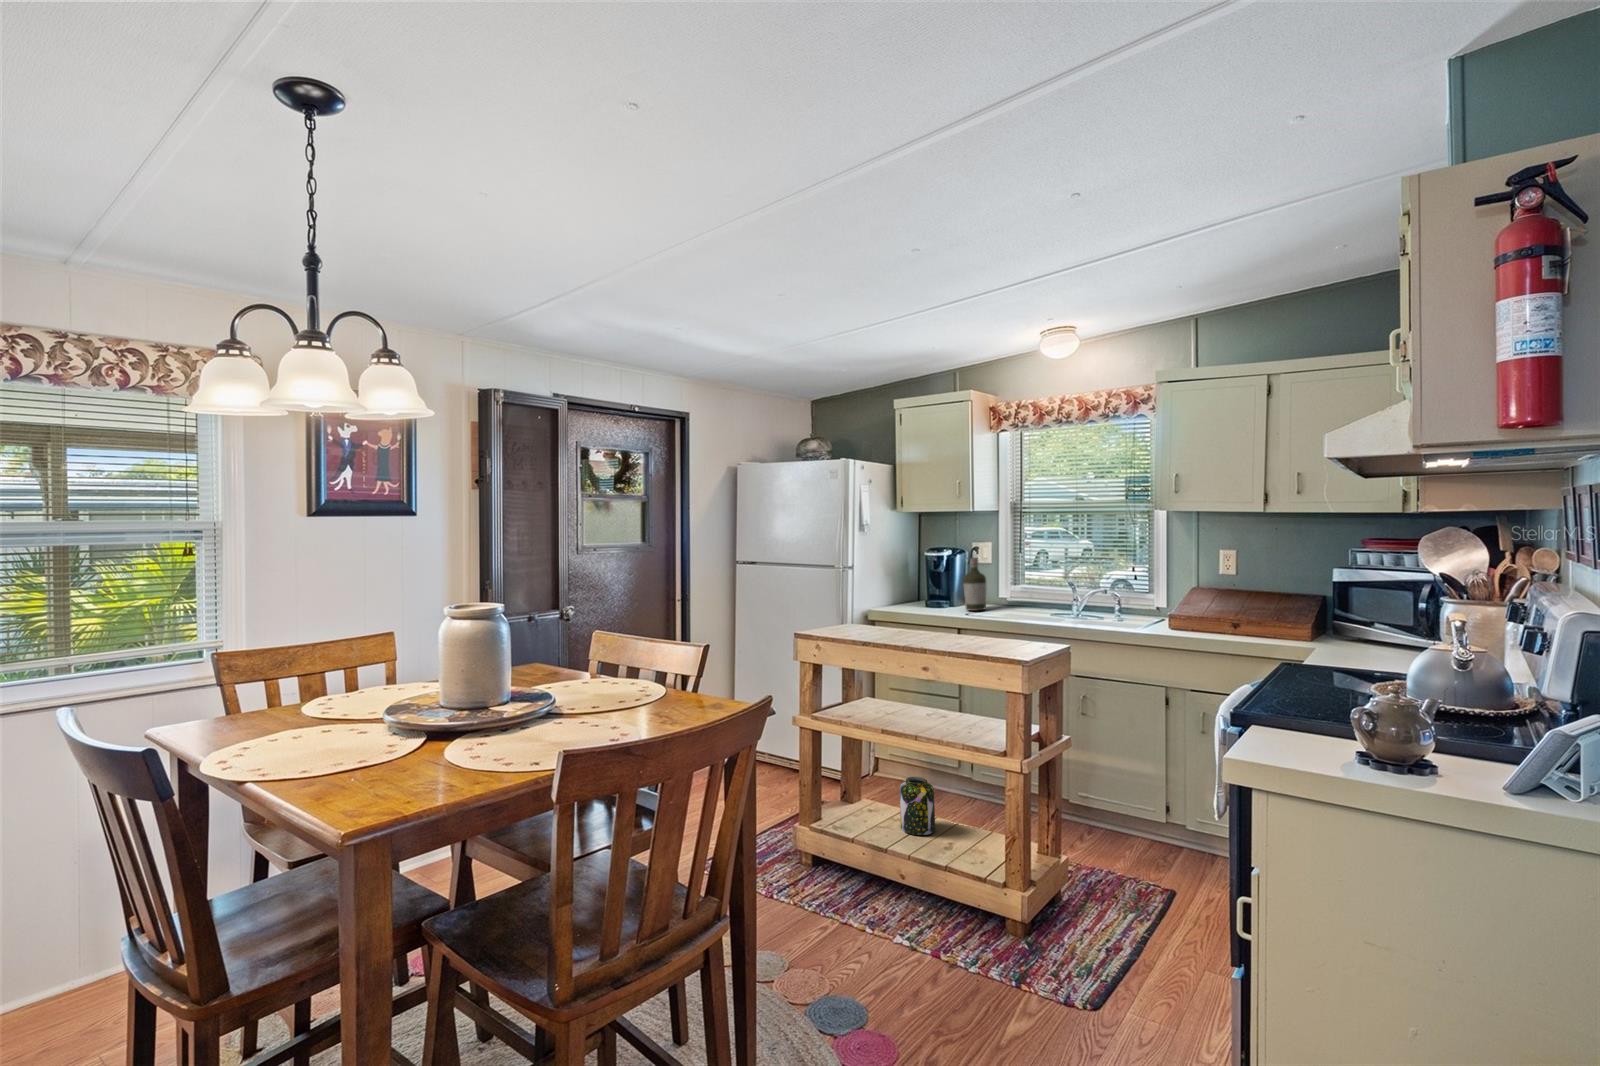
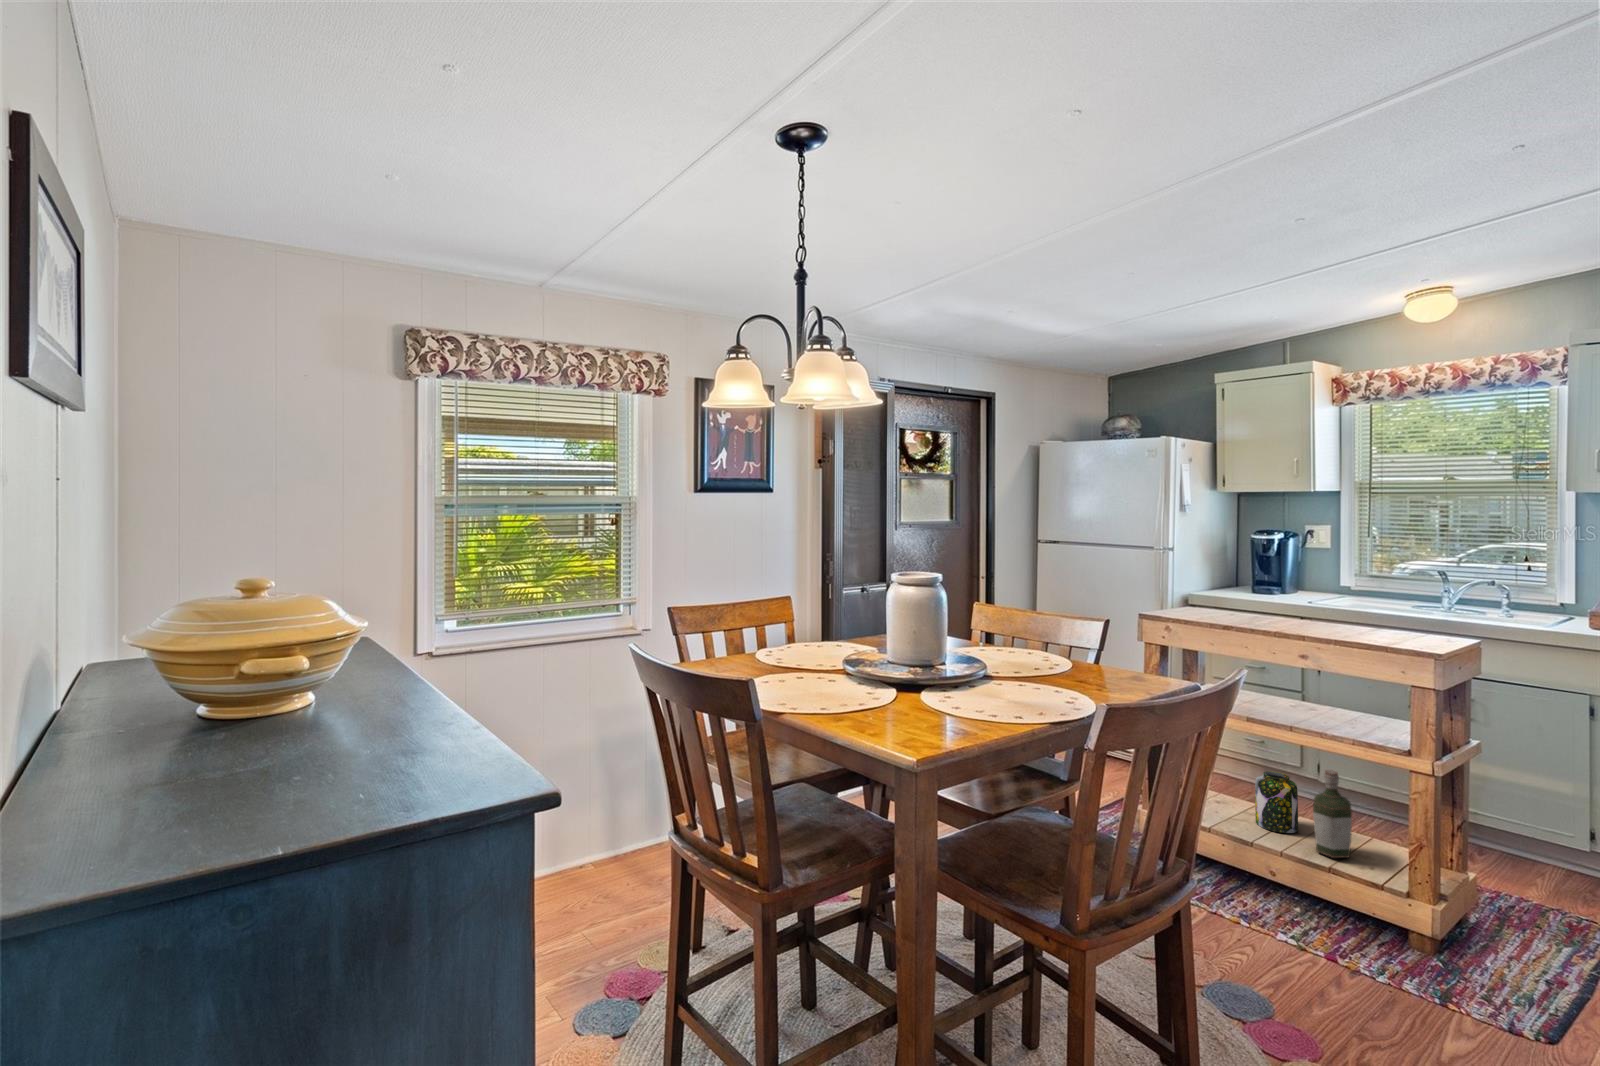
bottle: present [963,558,986,611] -> present [1313,770,1352,858]

